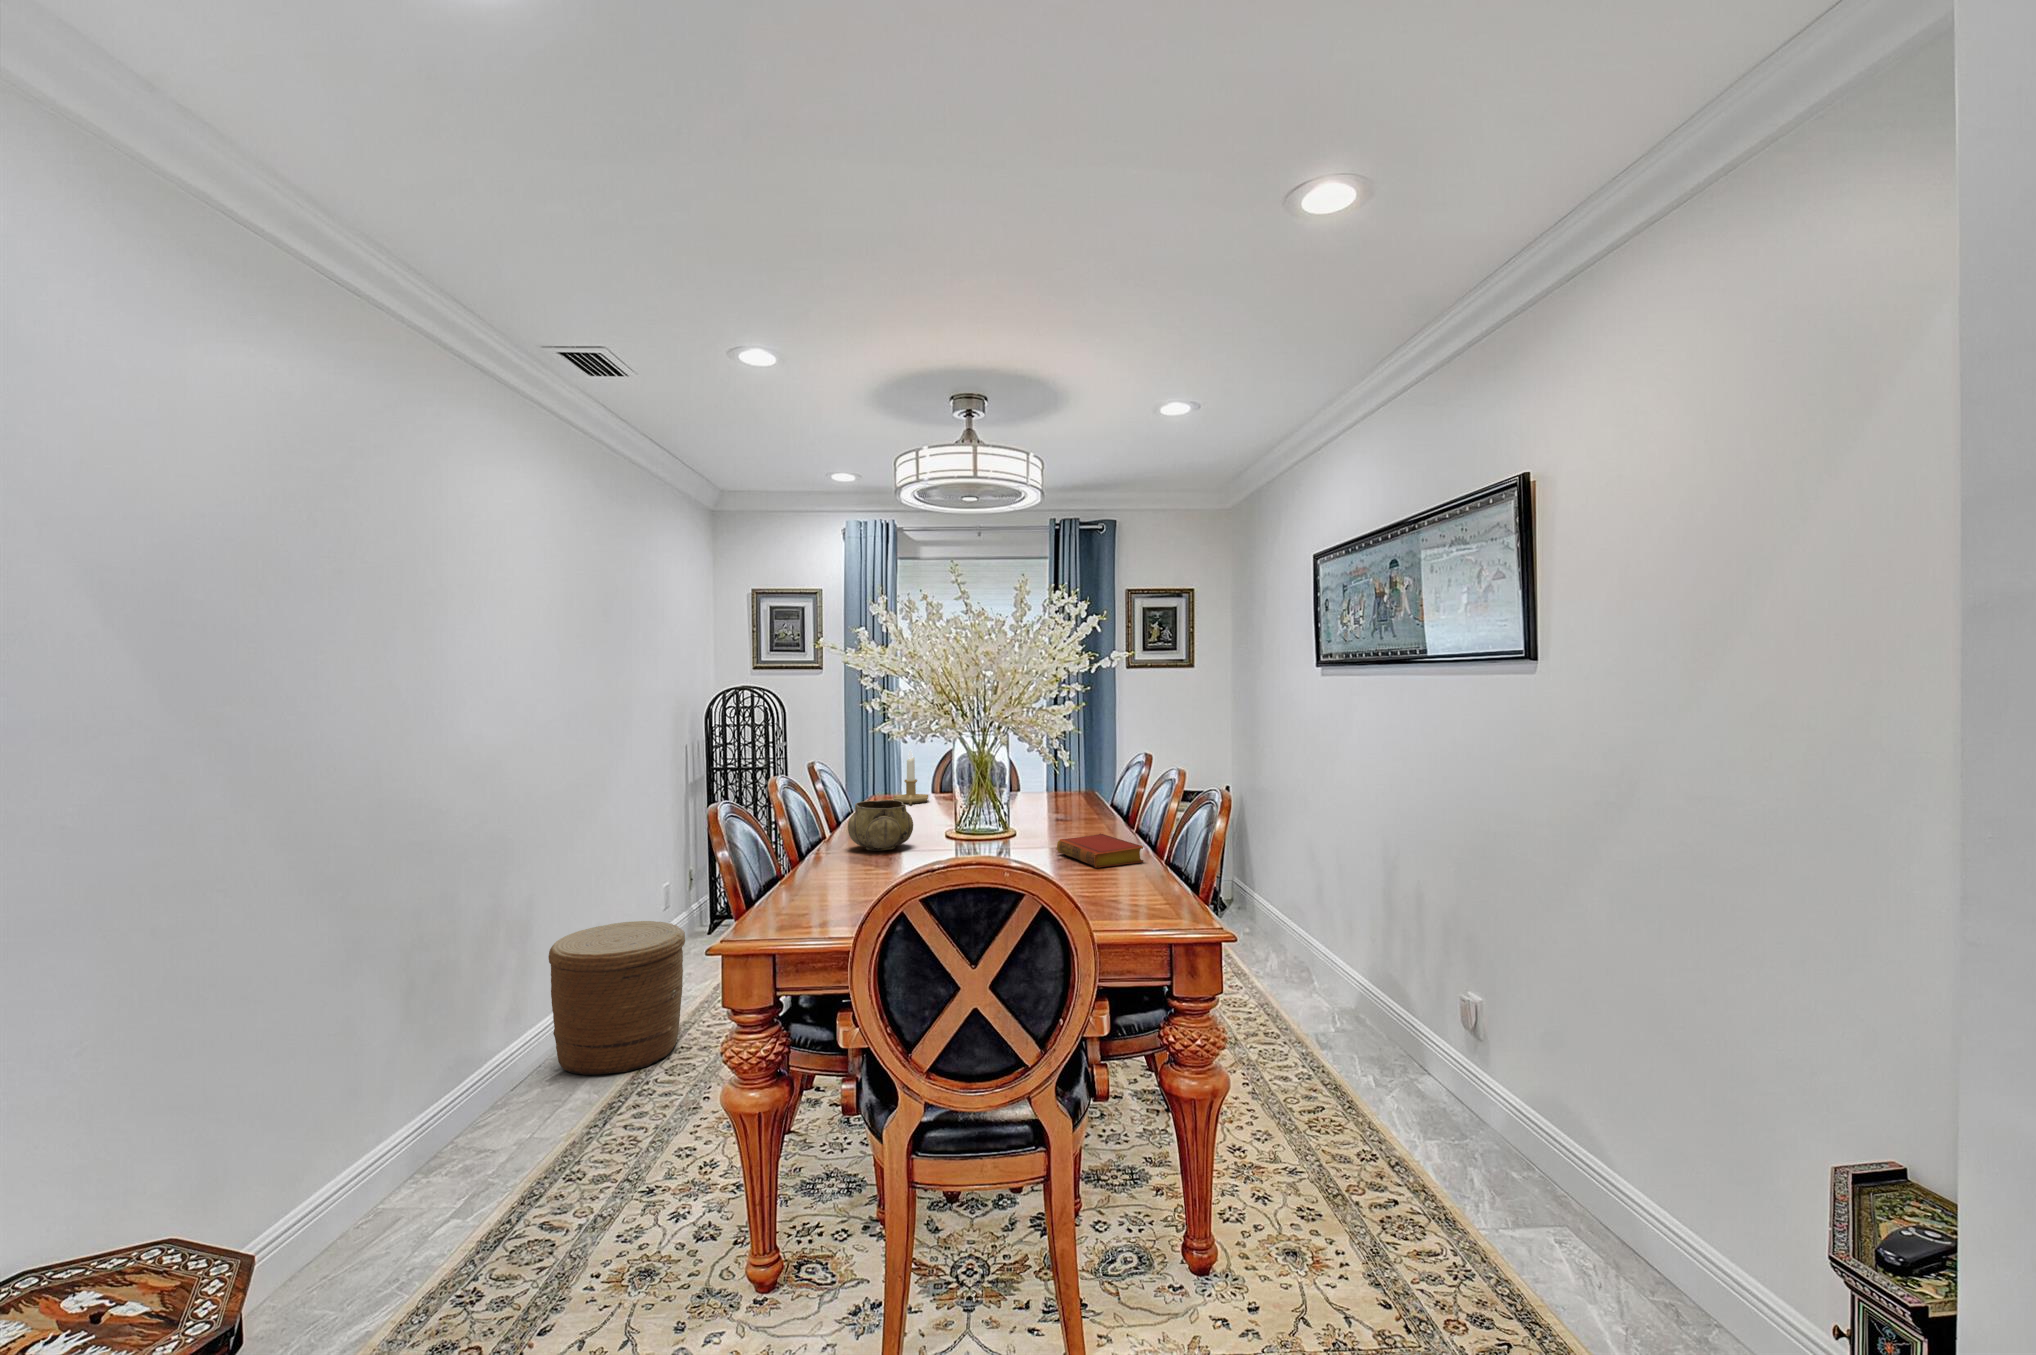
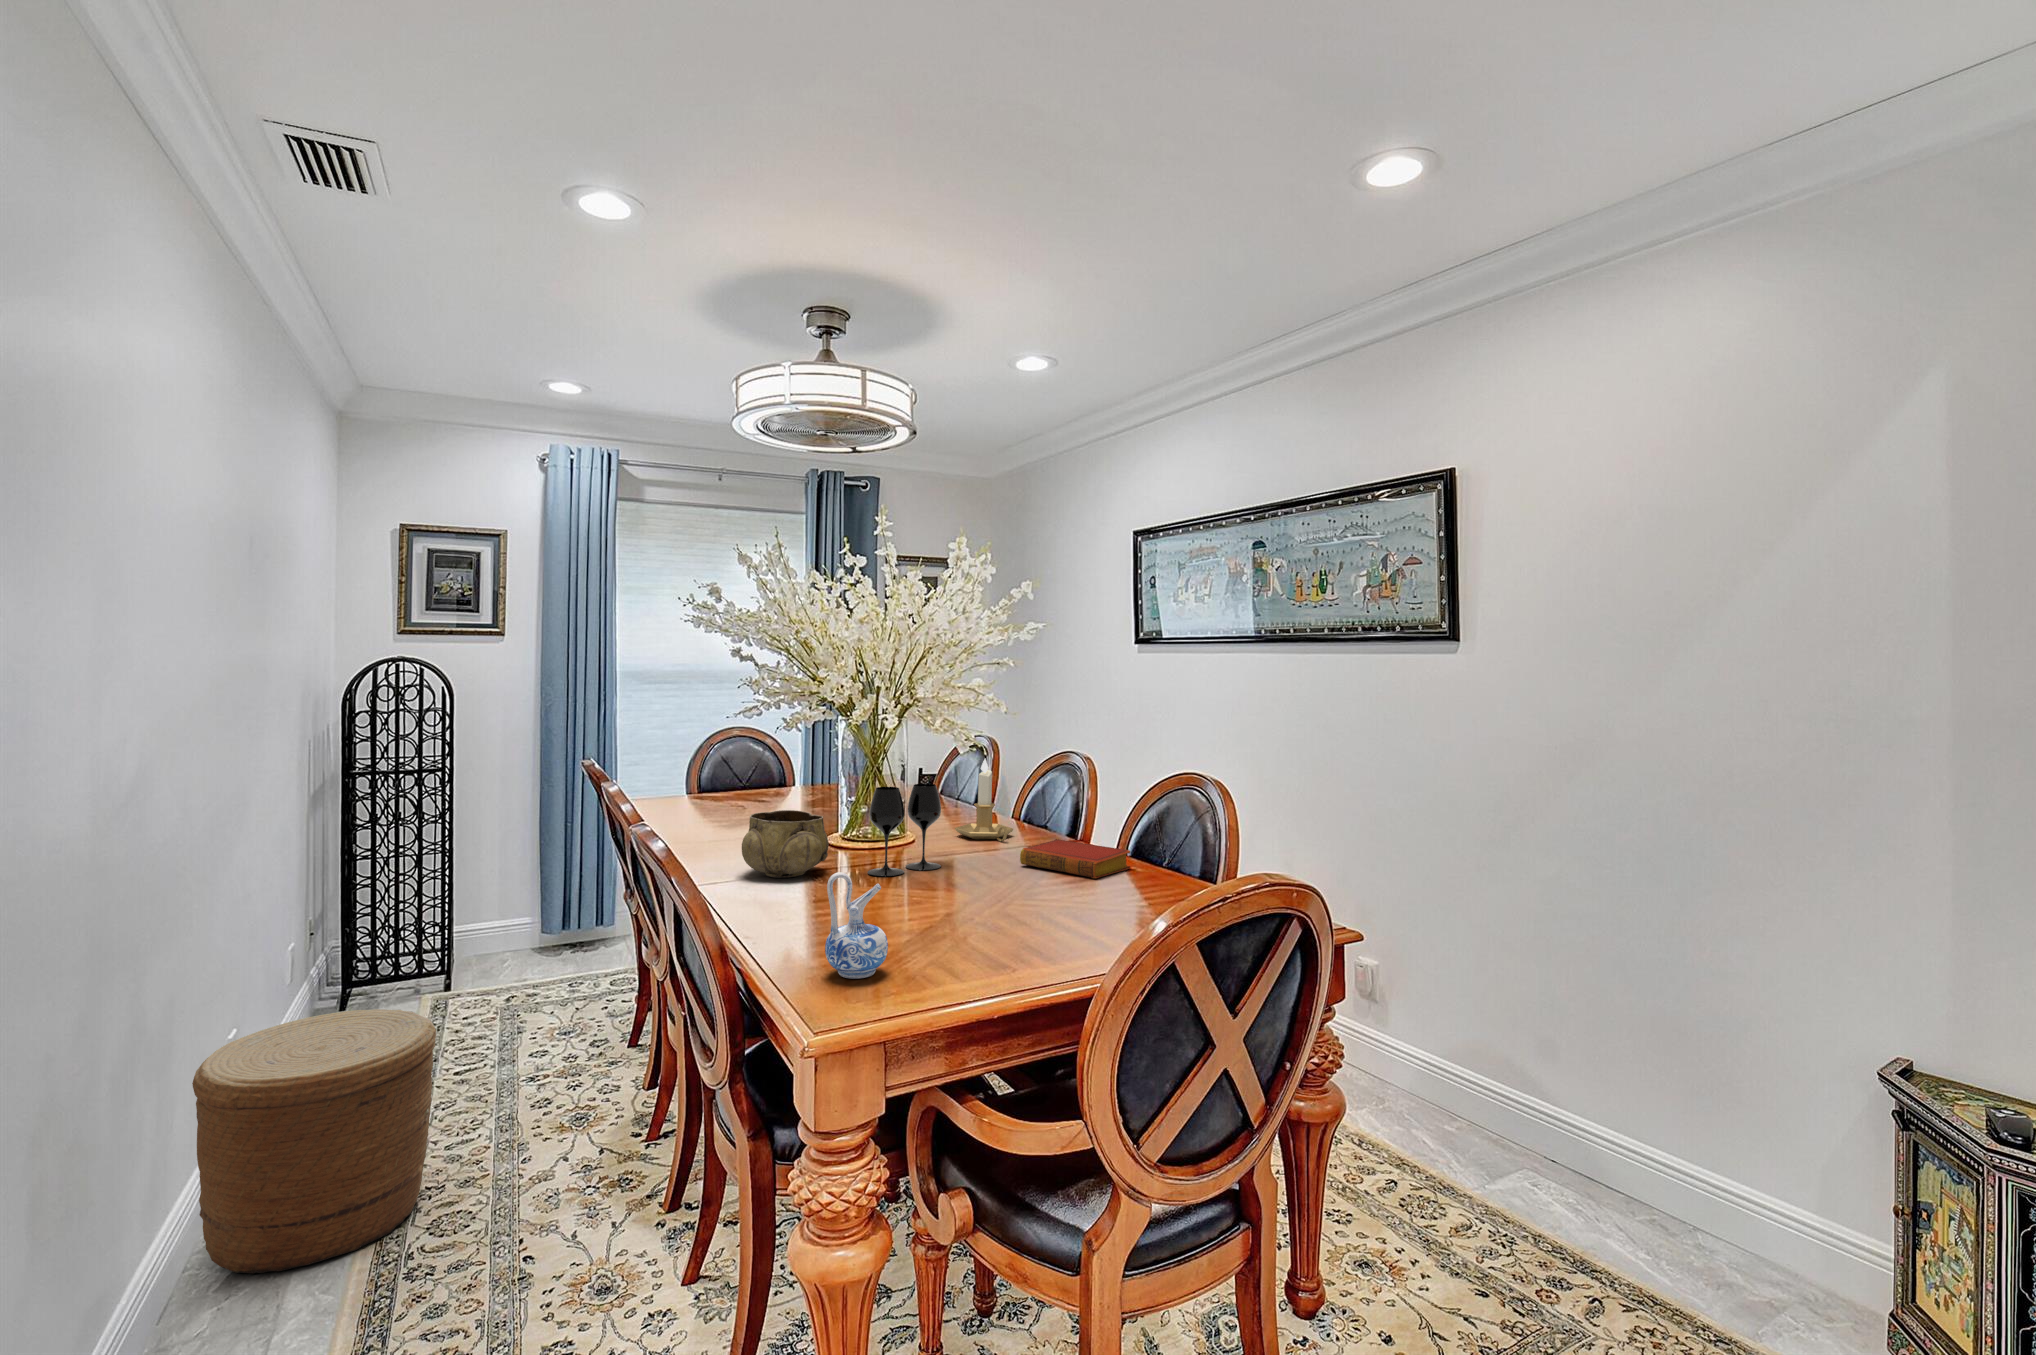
candlestick: present [893,750,928,805] -> present [955,759,1013,842]
wine glass: none [935,782,999,855] -> present [868,784,941,876]
ceramic pitcher: none [777,841,824,918] -> present [825,872,888,979]

